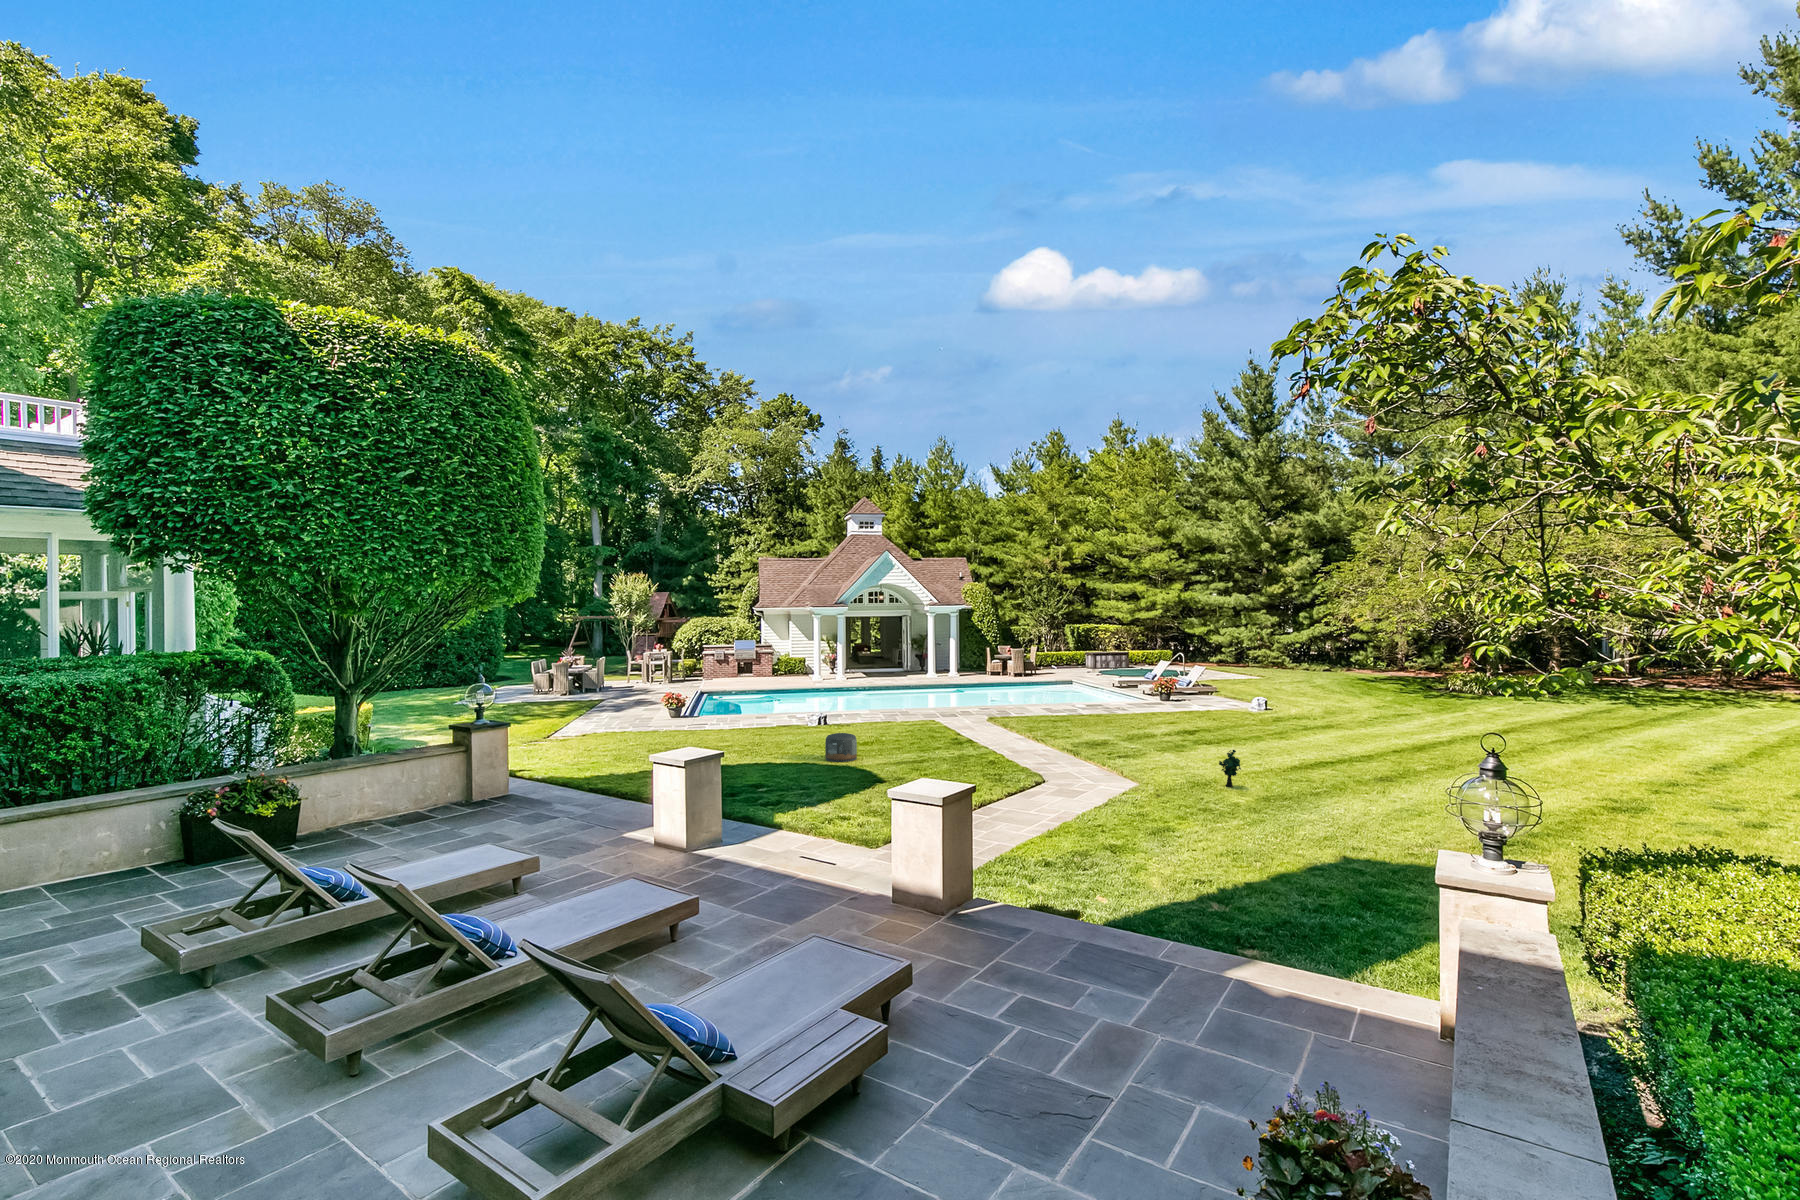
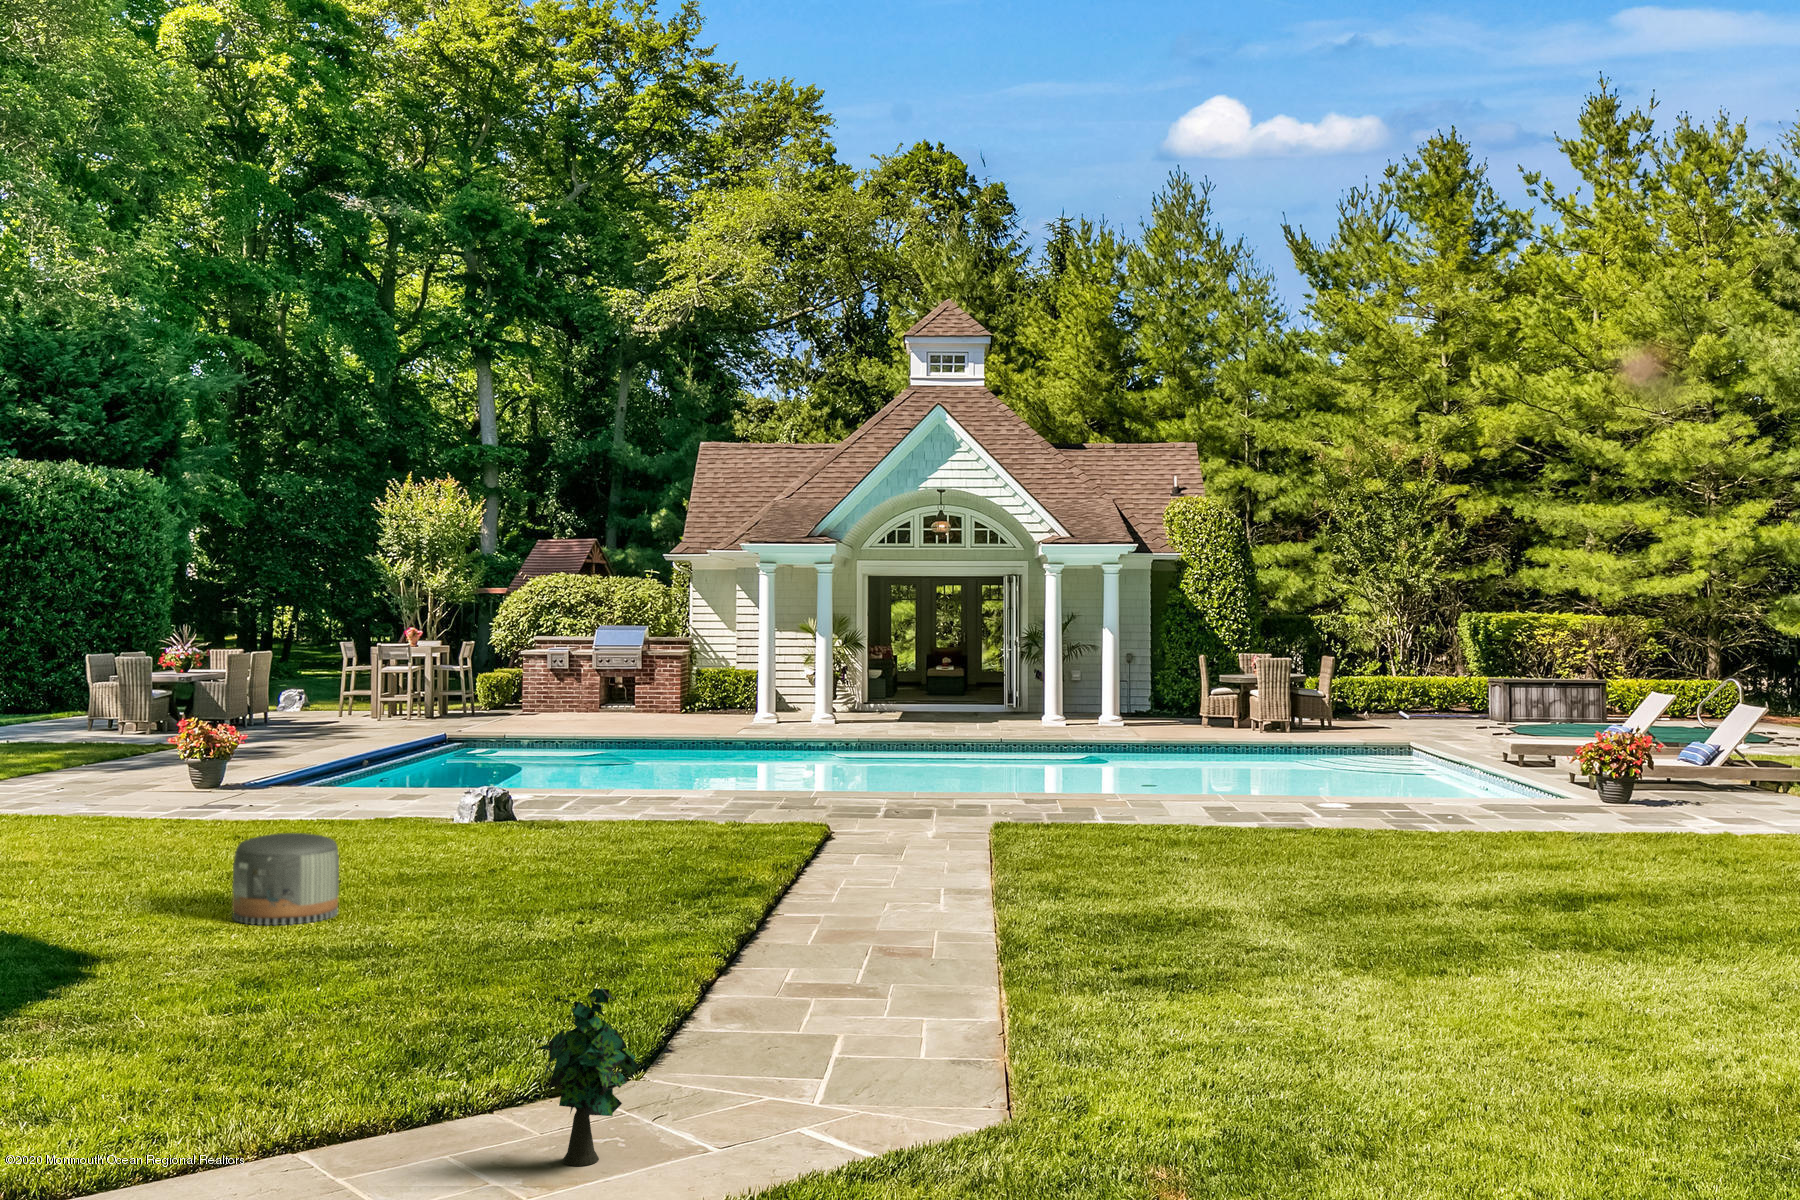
decorative plant: present [1219,750,1241,787] -> present [537,988,639,1166]

